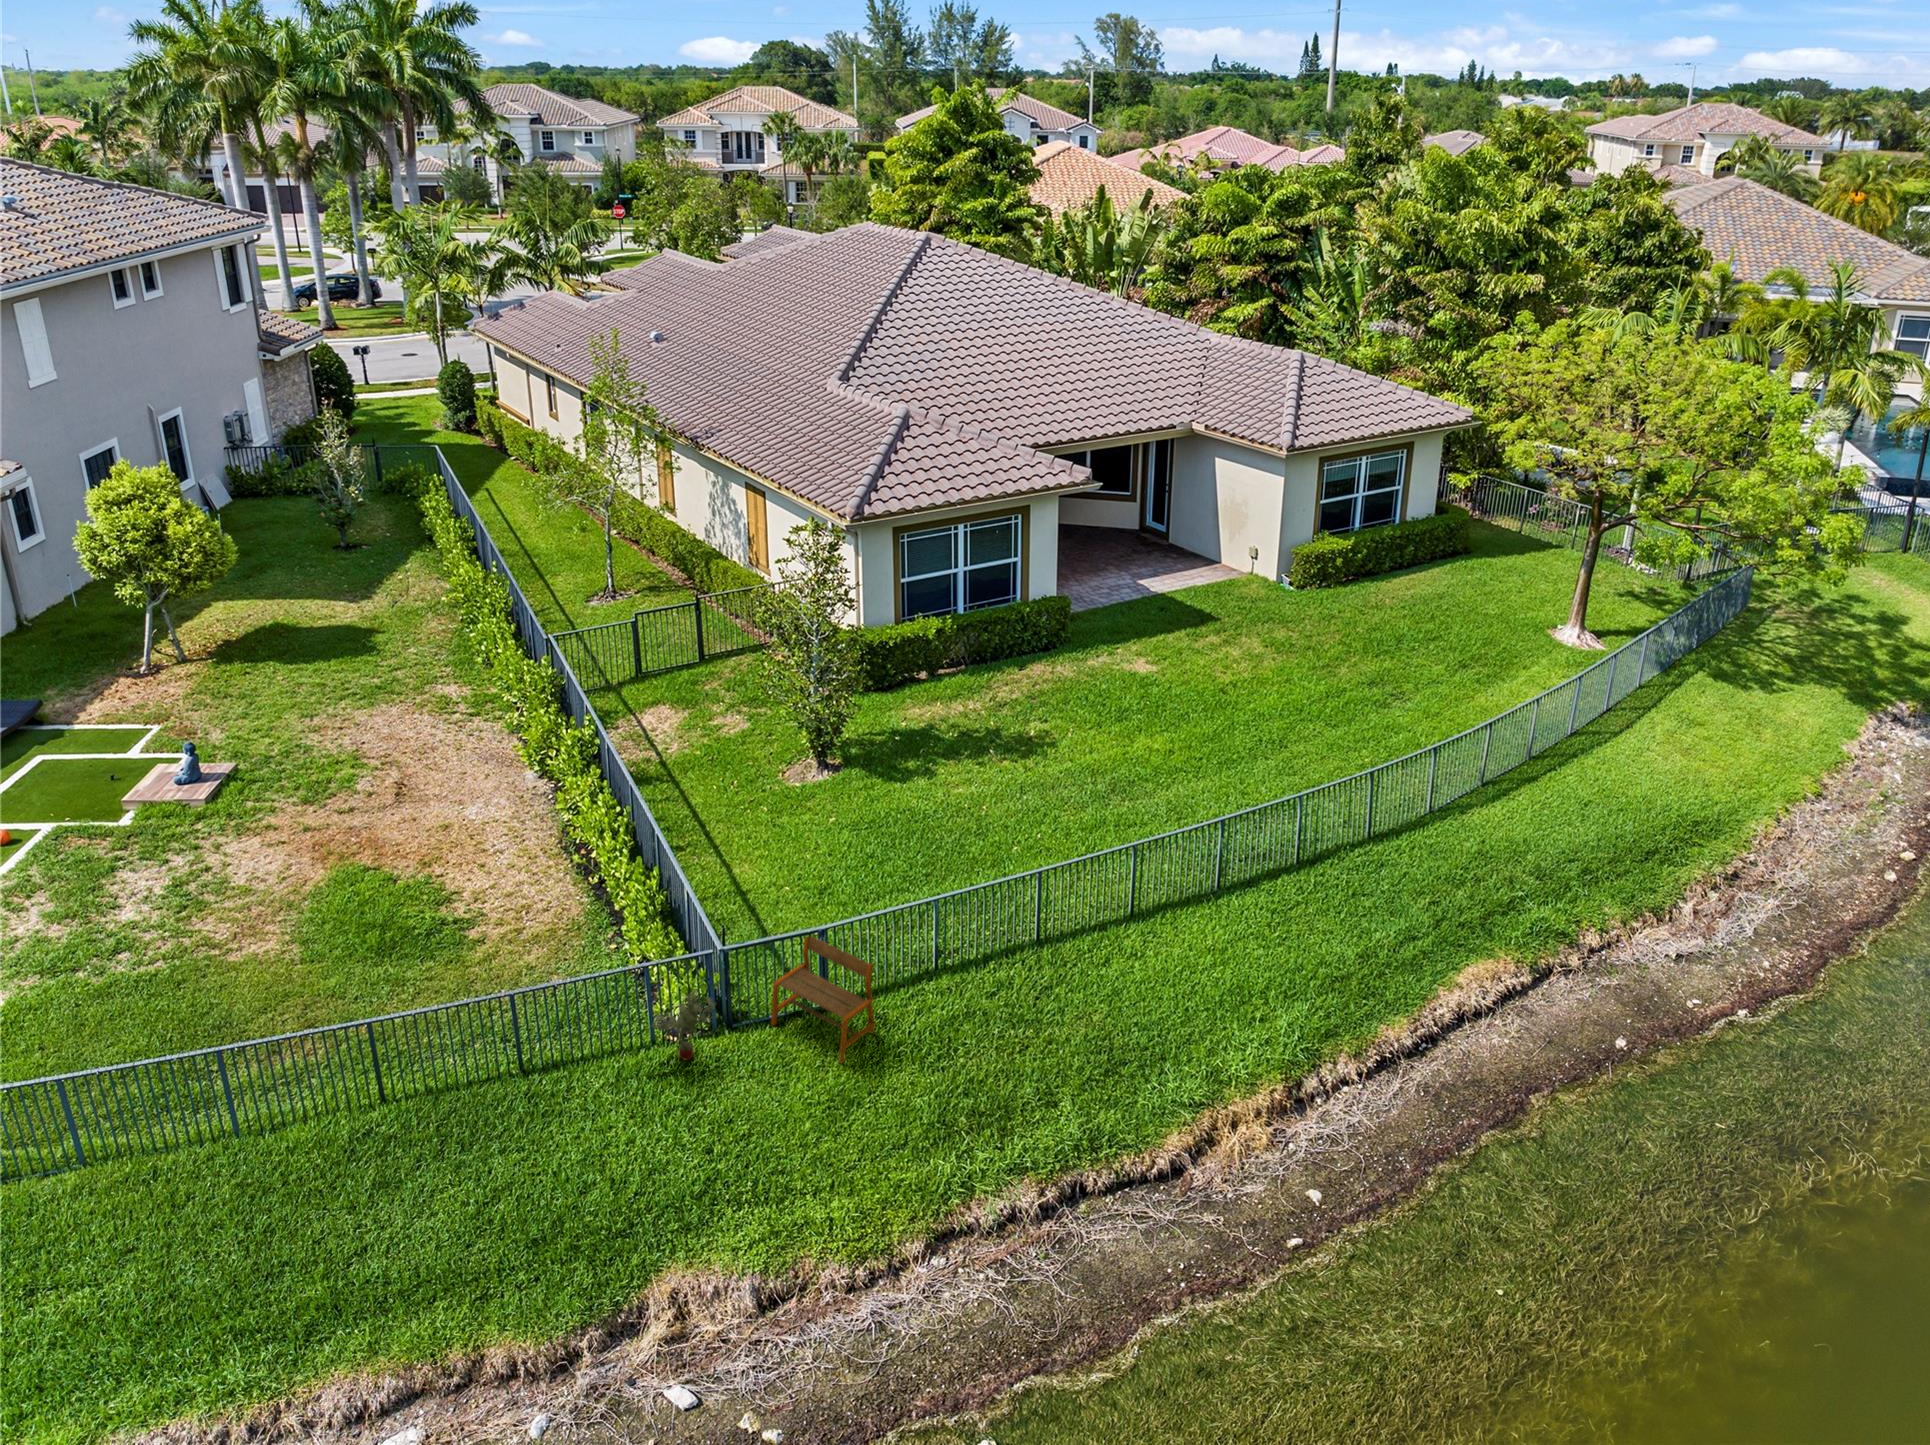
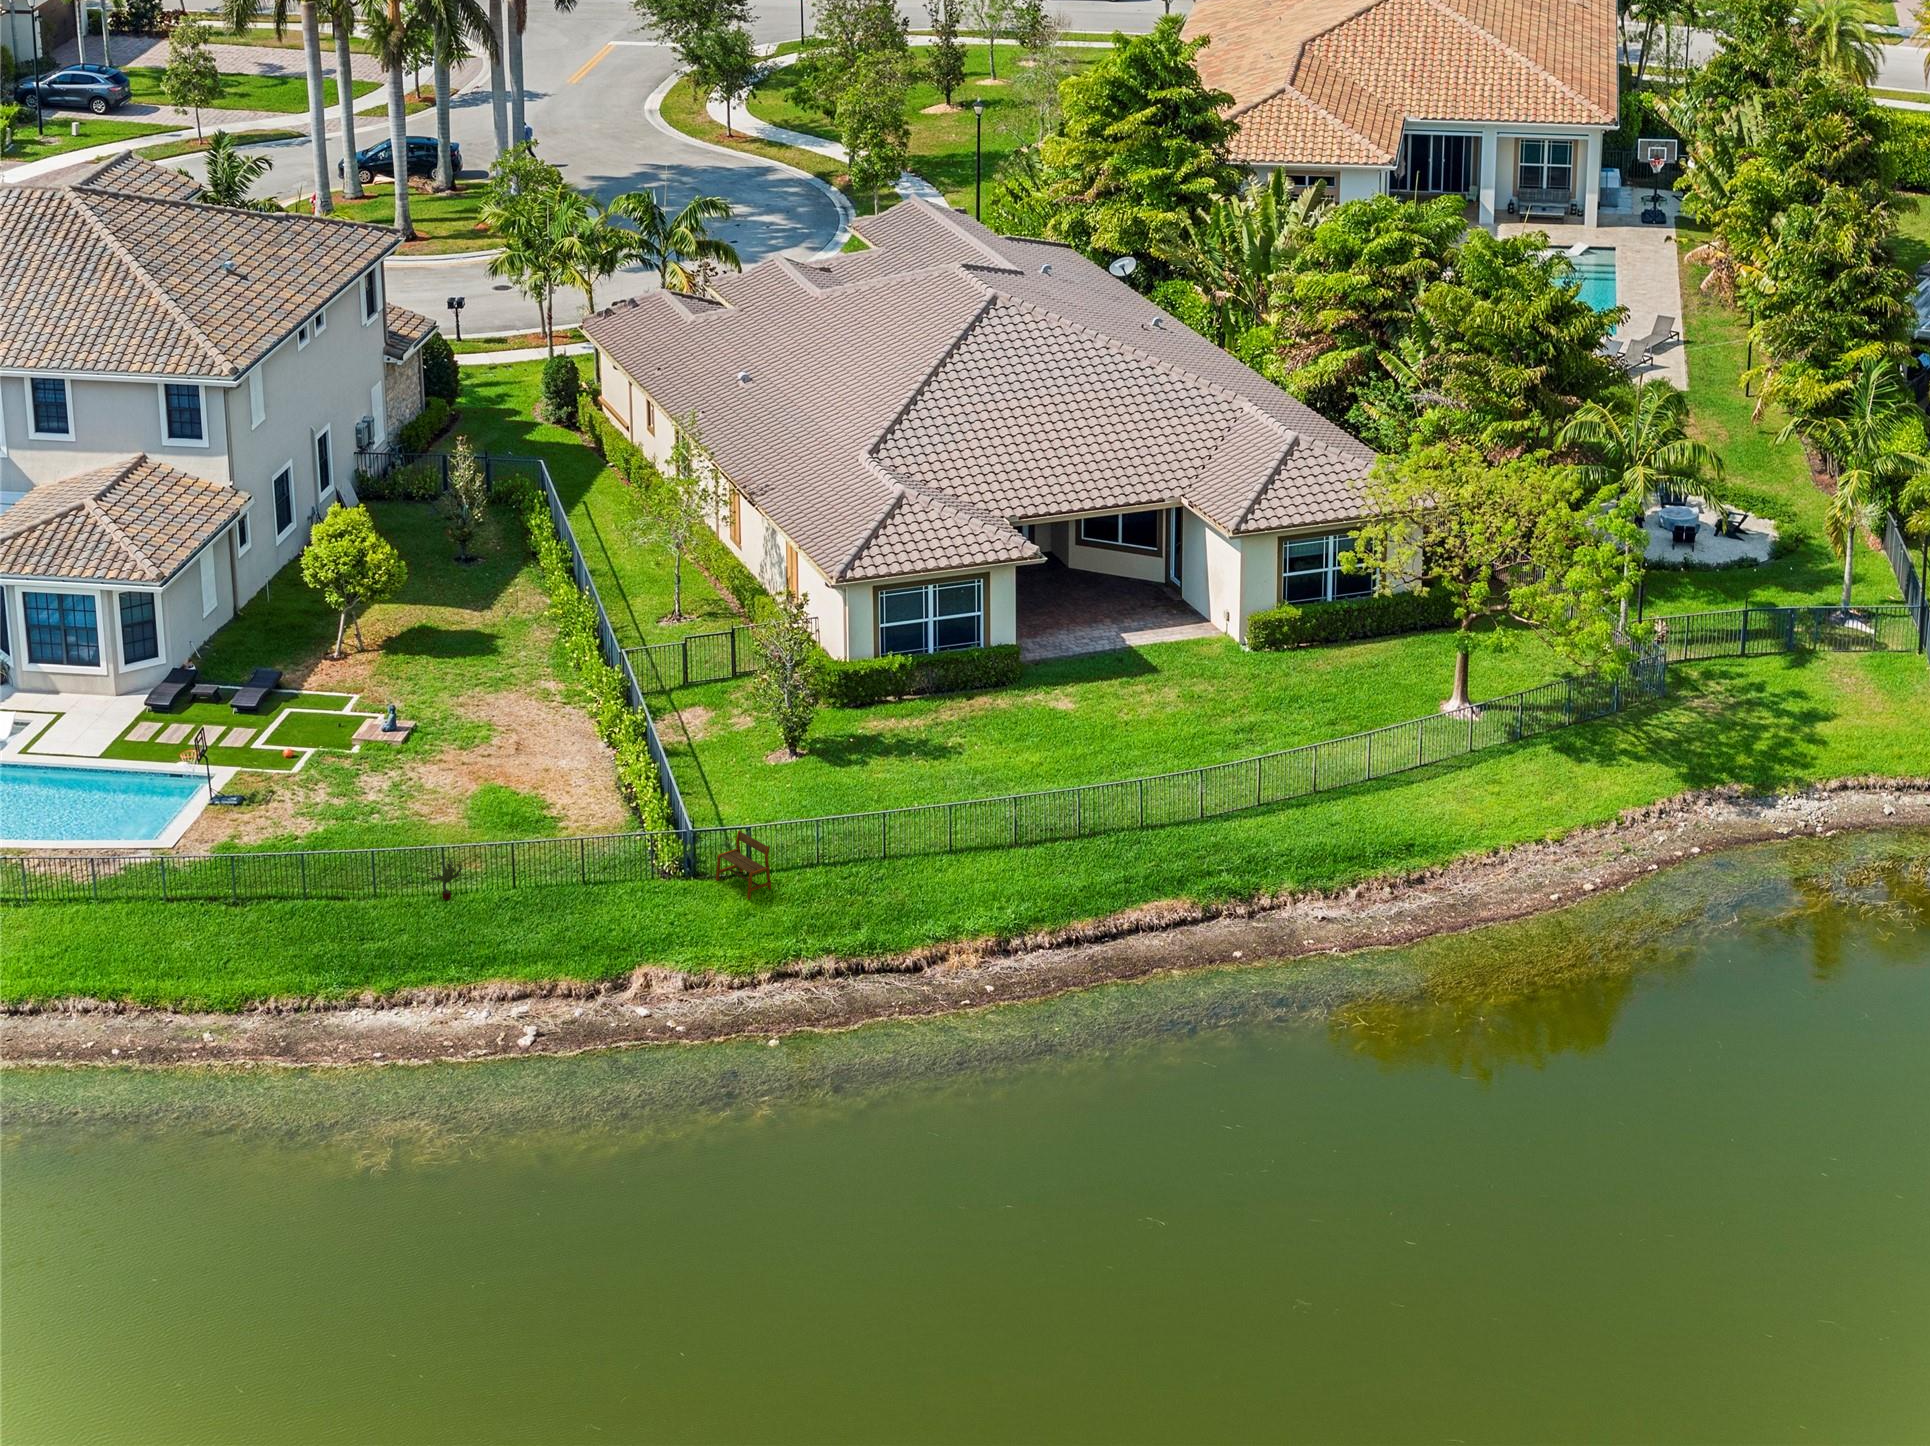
potted tree: present [652,990,715,1061] -> present [429,860,463,900]

